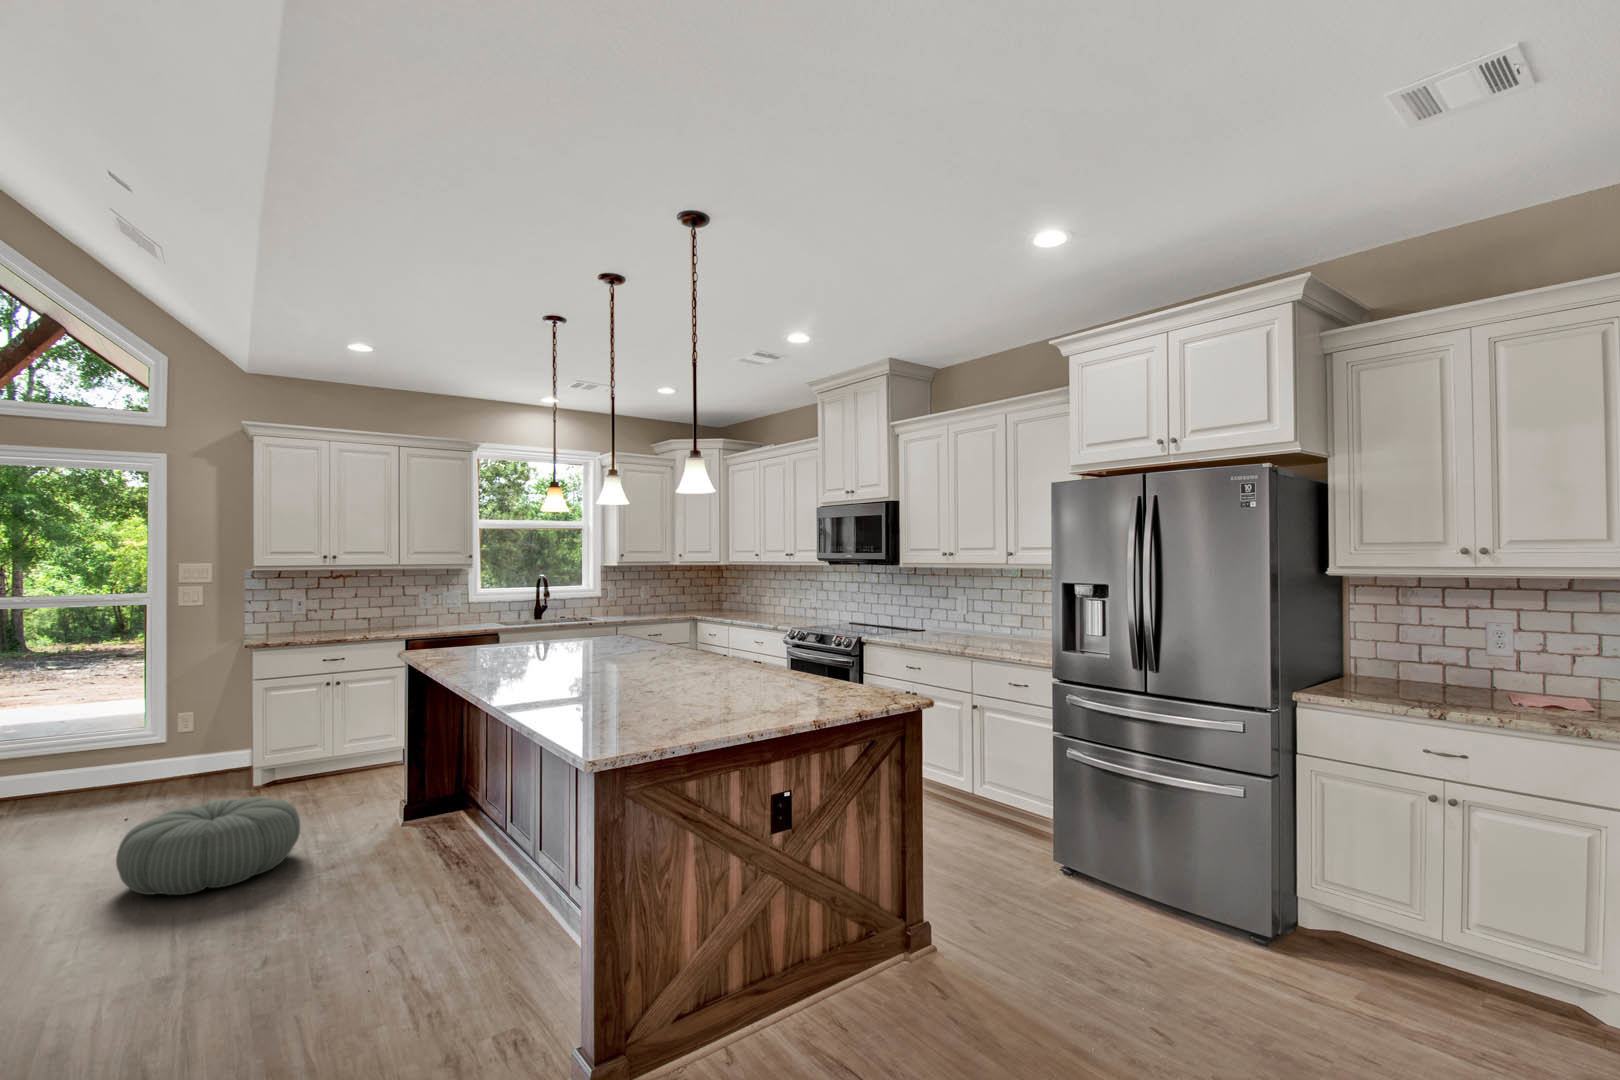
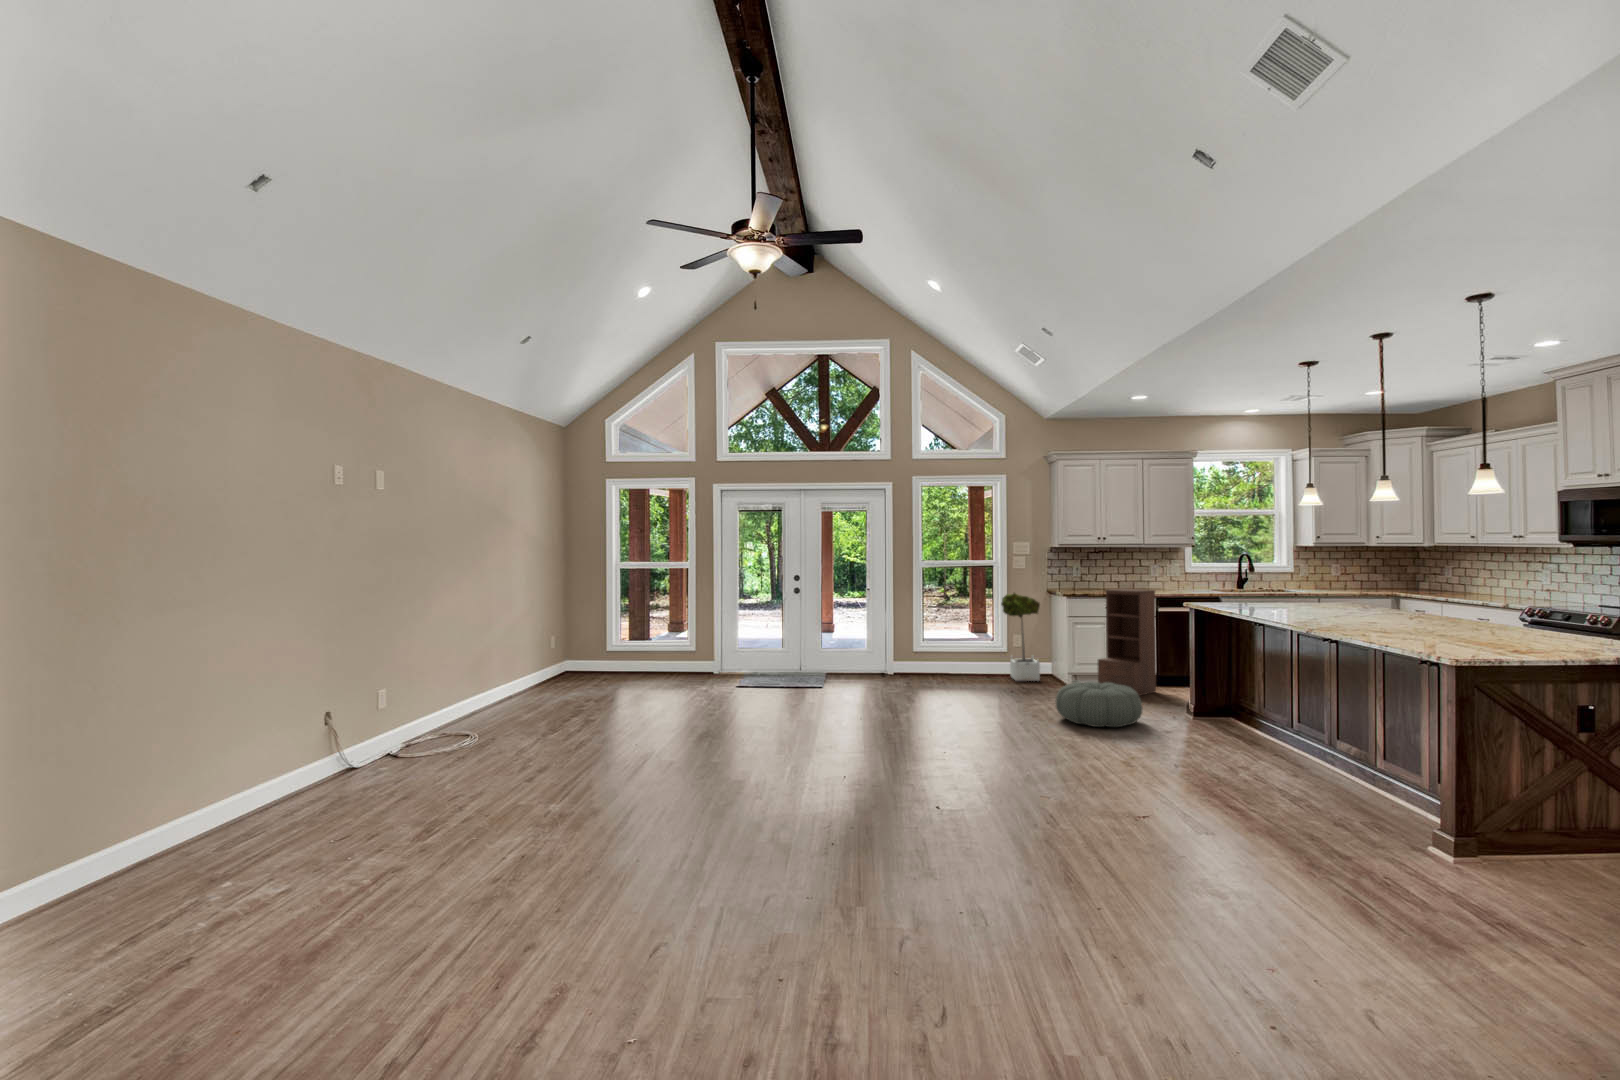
bookshelf: none [295,630,397,797] -> present [1098,589,1156,696]
potted tree: none [137,645,219,794] -> present [1001,593,1040,681]

